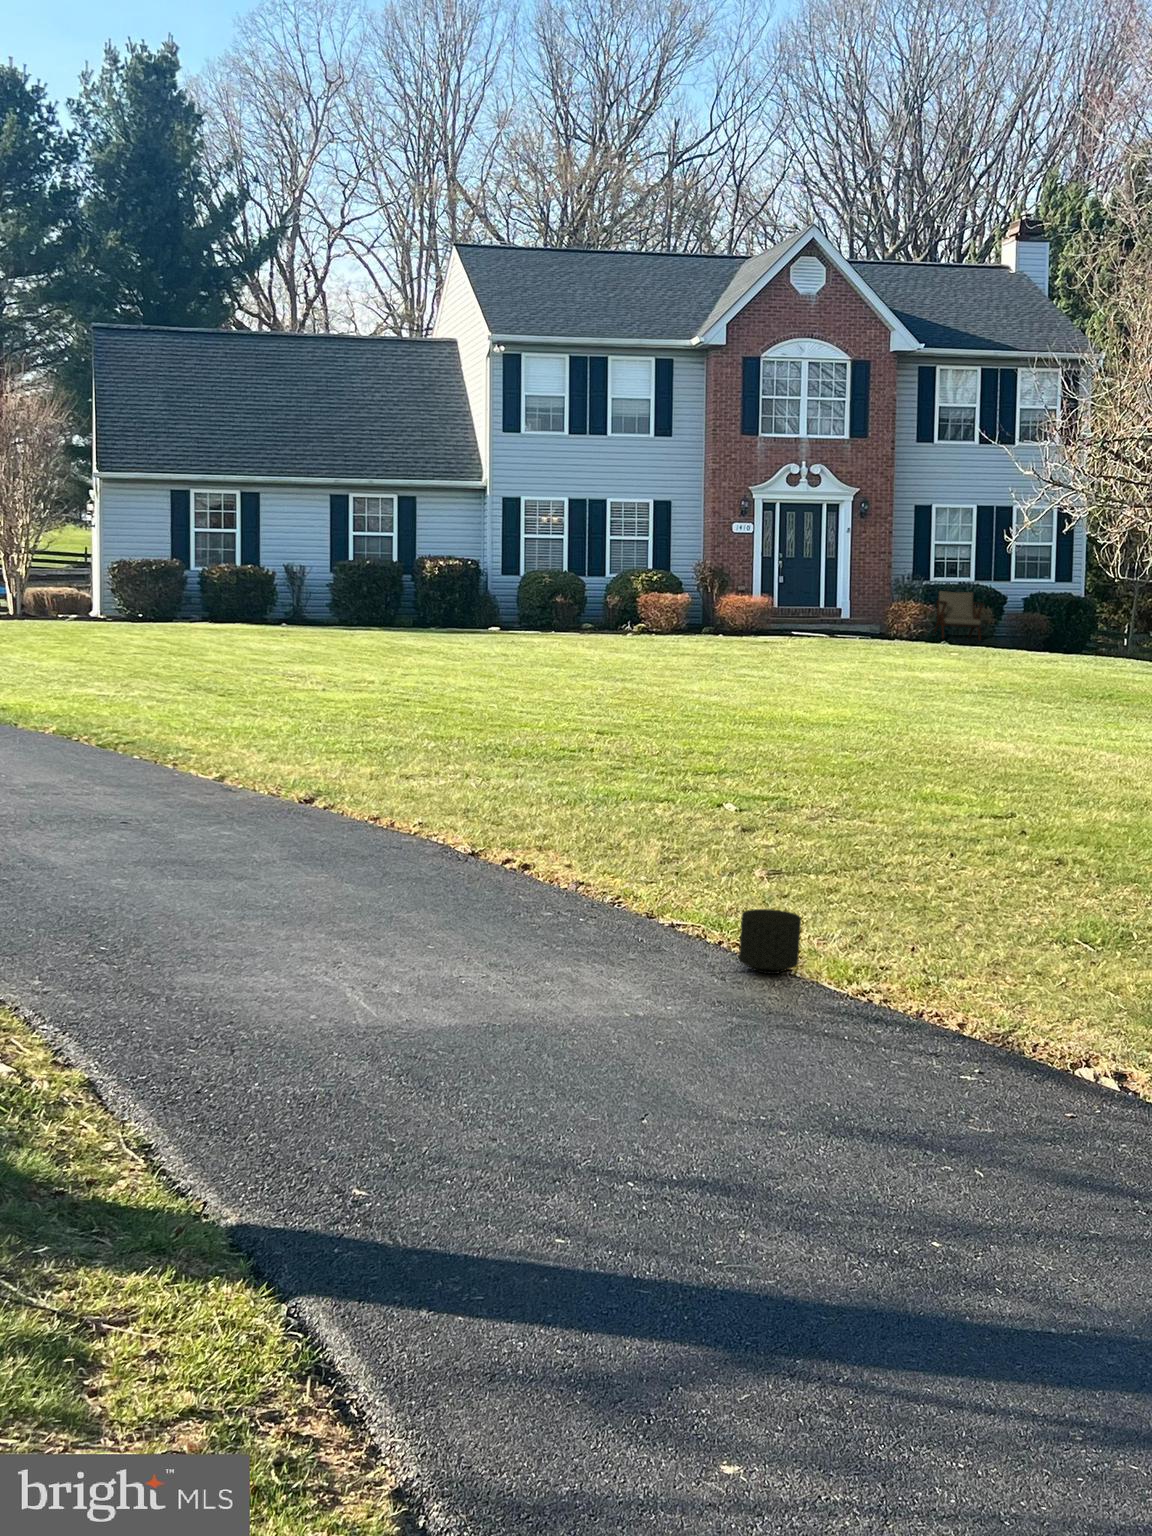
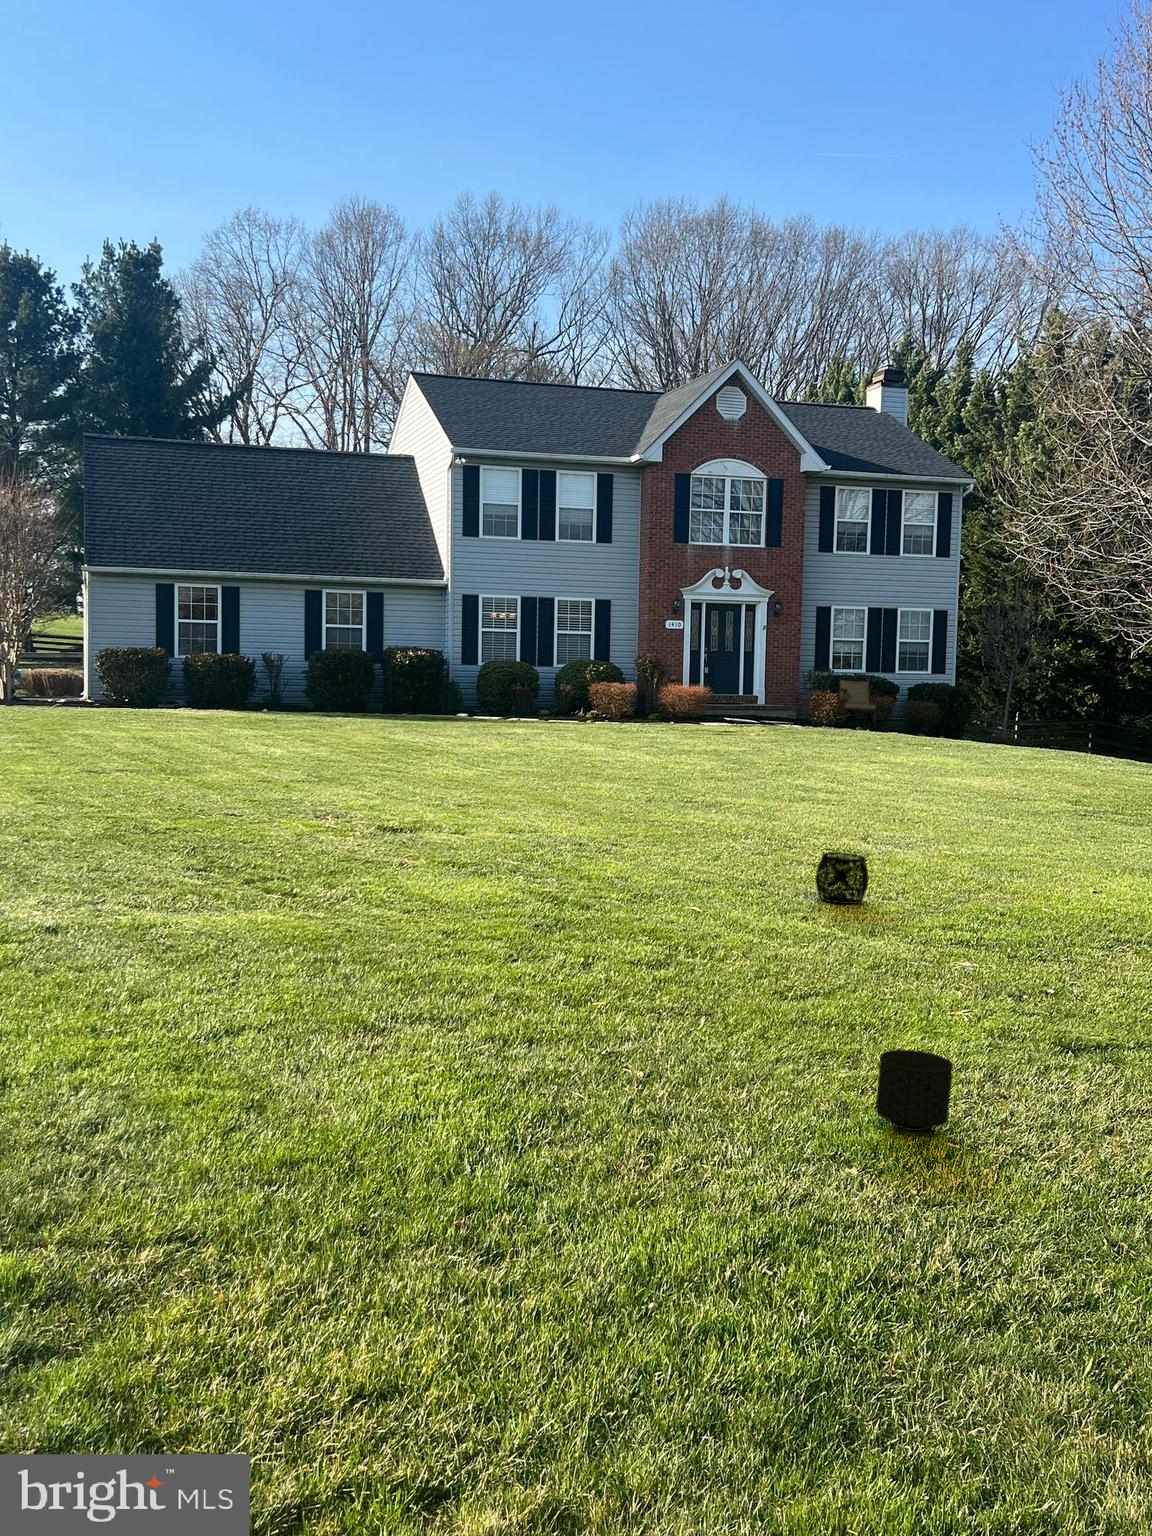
woven basket: none [890,803,951,862] -> present [816,852,869,904]
planter: present [739,909,801,974] -> present [876,1049,953,1131]

